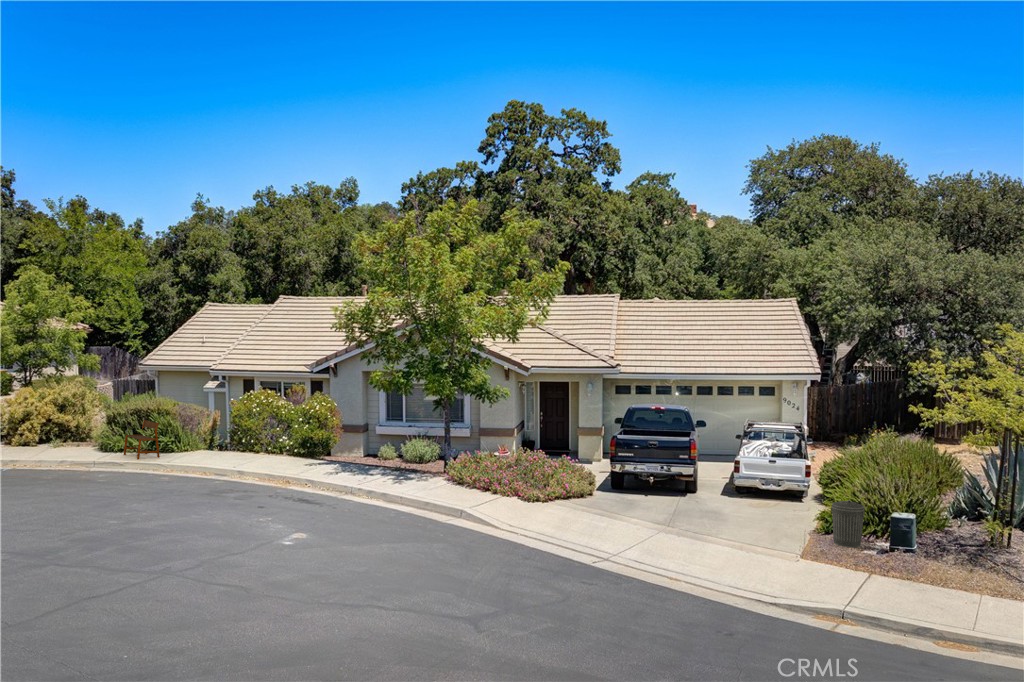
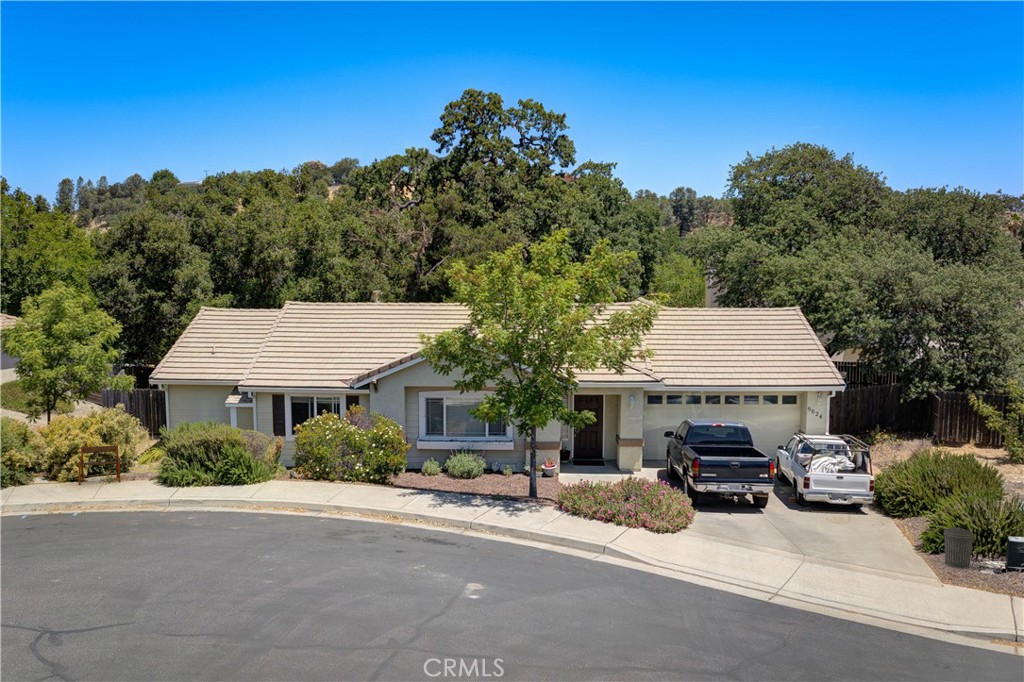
bench: present [124,420,160,460] -> present [79,445,120,485]

